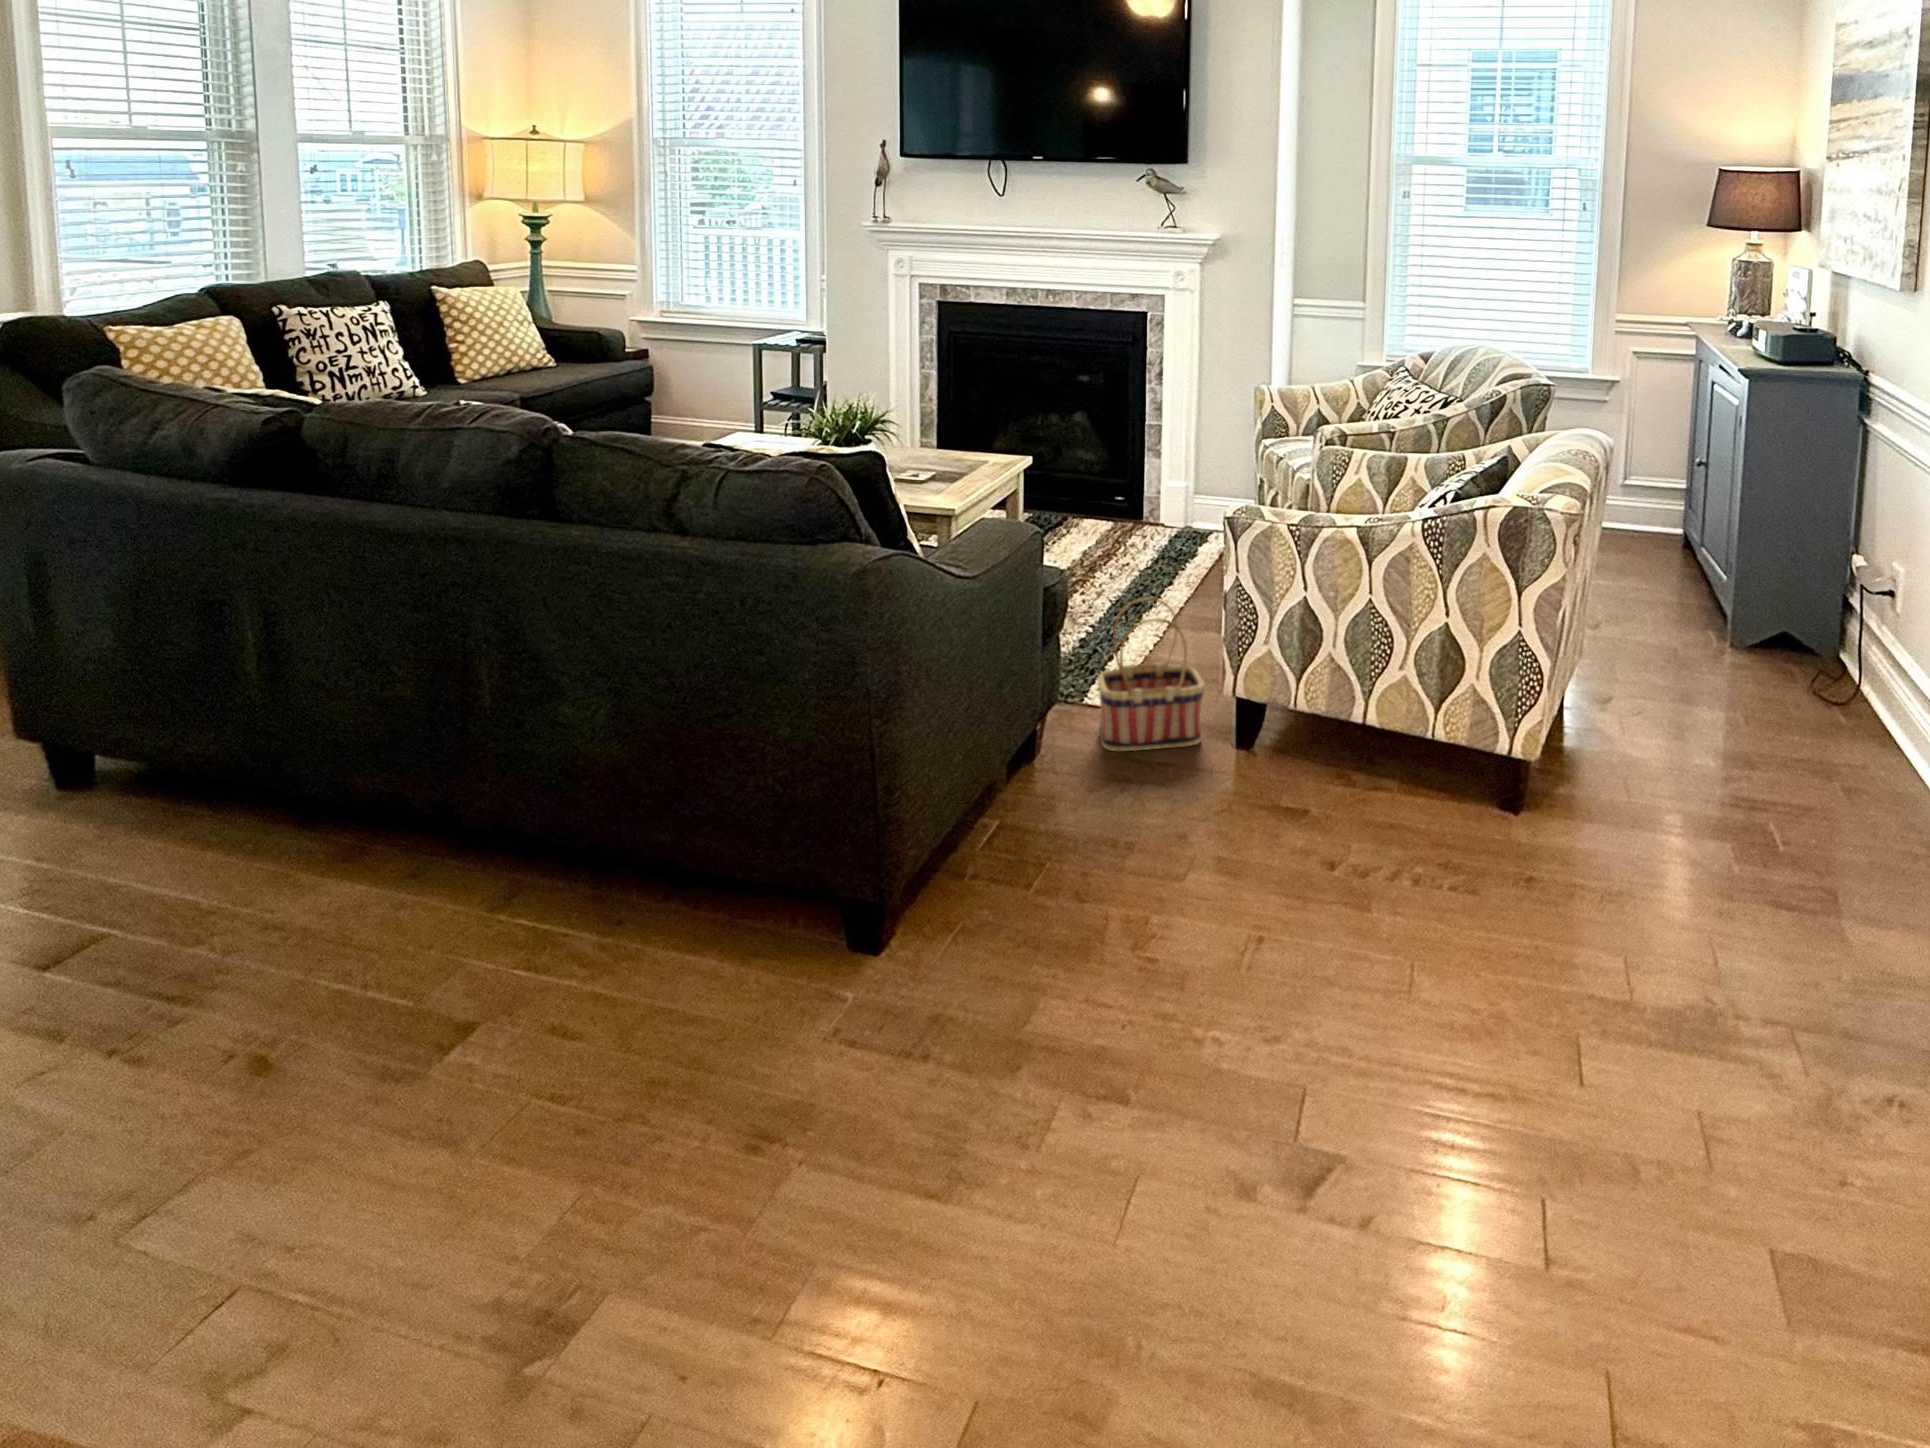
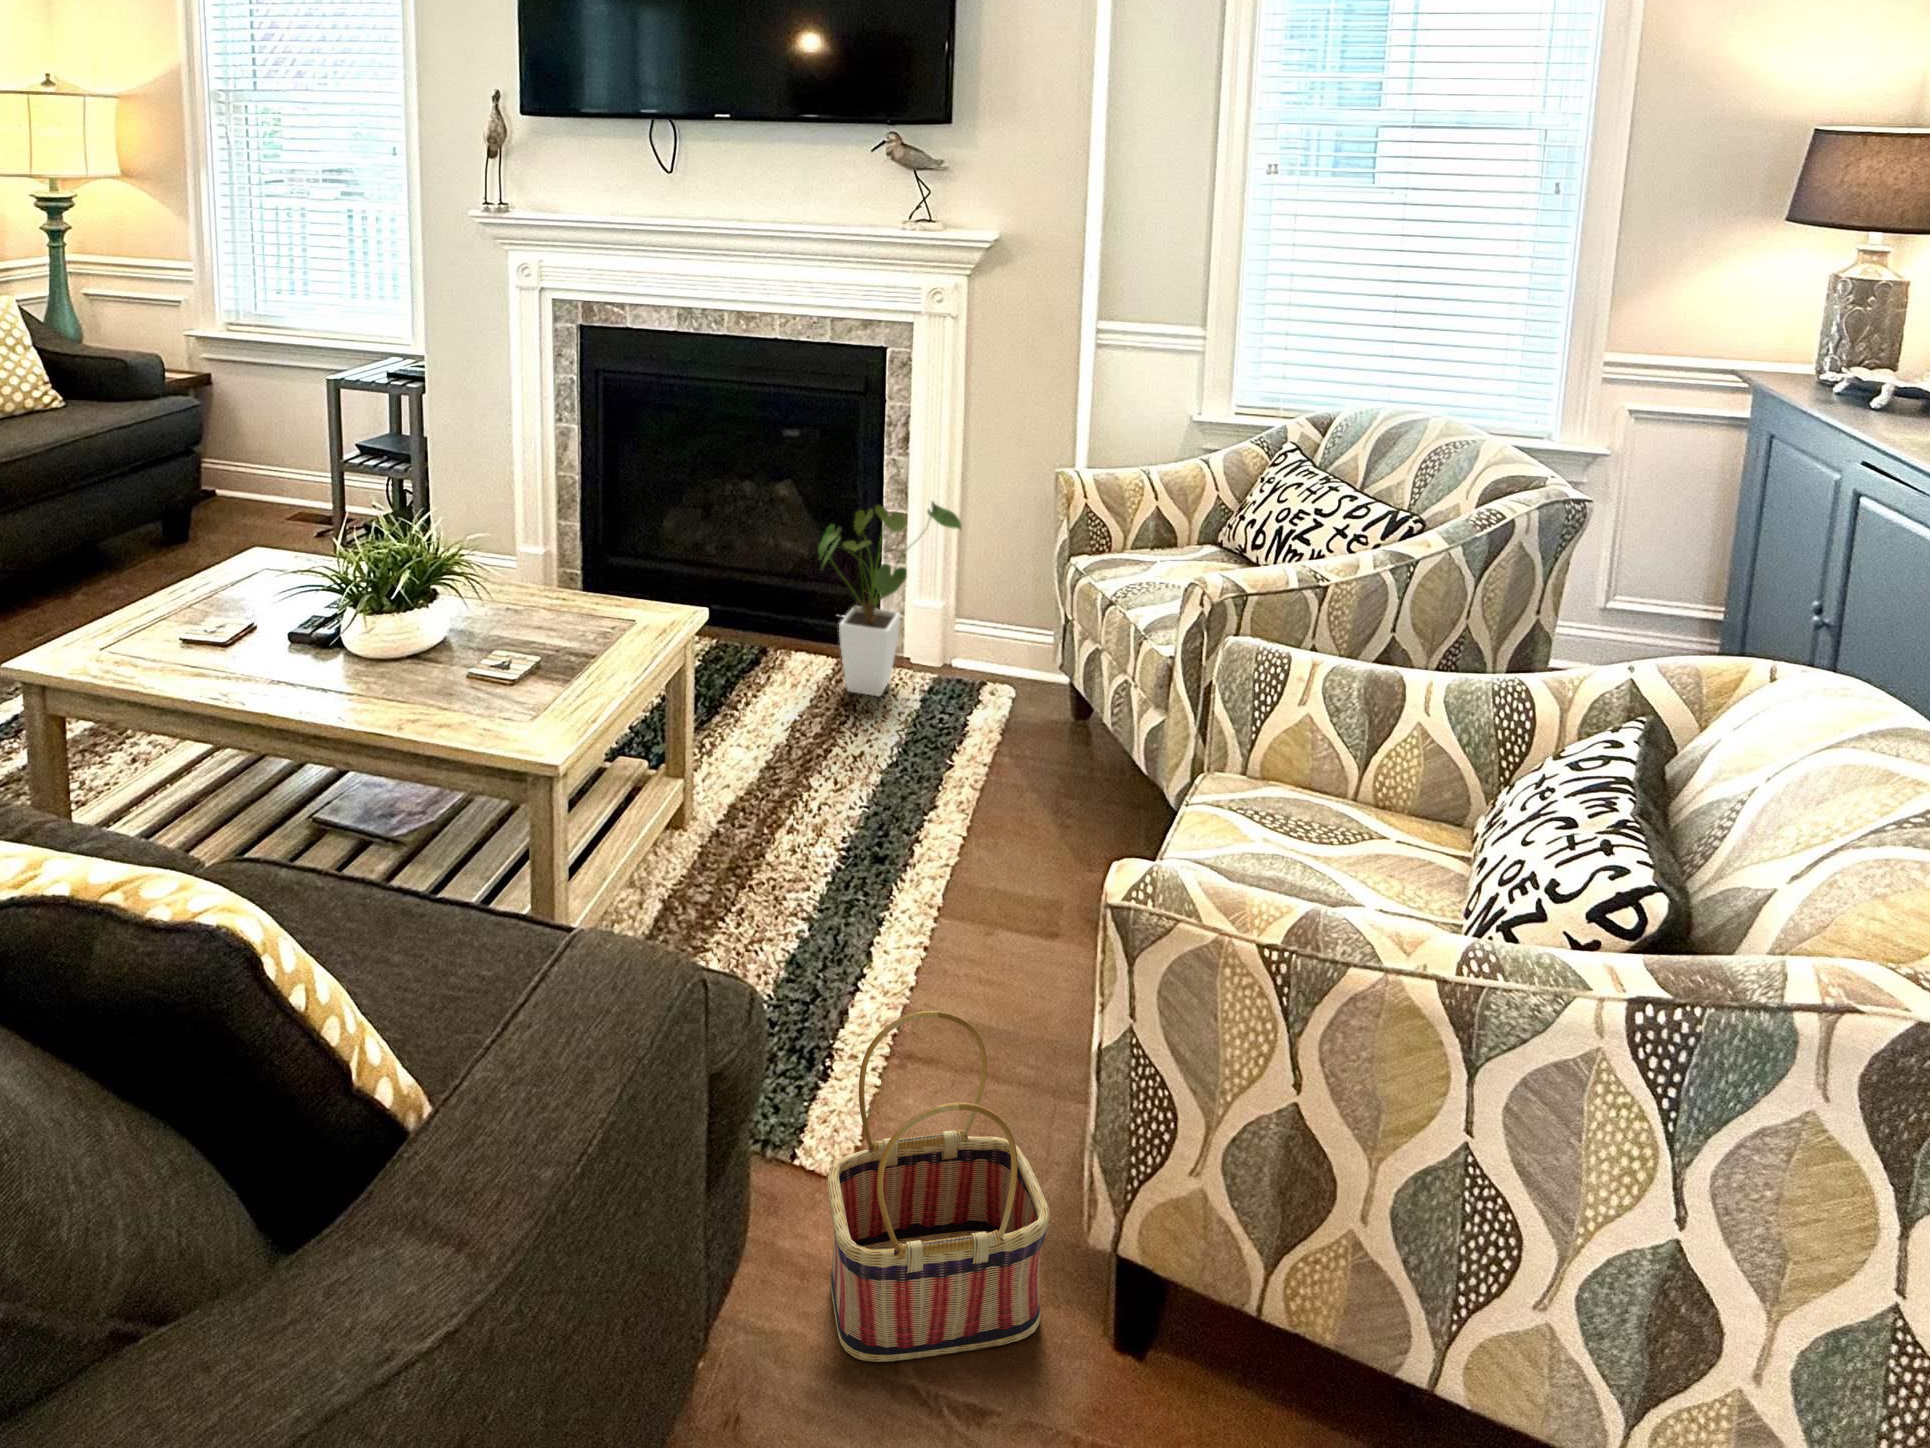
house plant: none [1101,413,1198,541] -> present [818,502,962,696]

